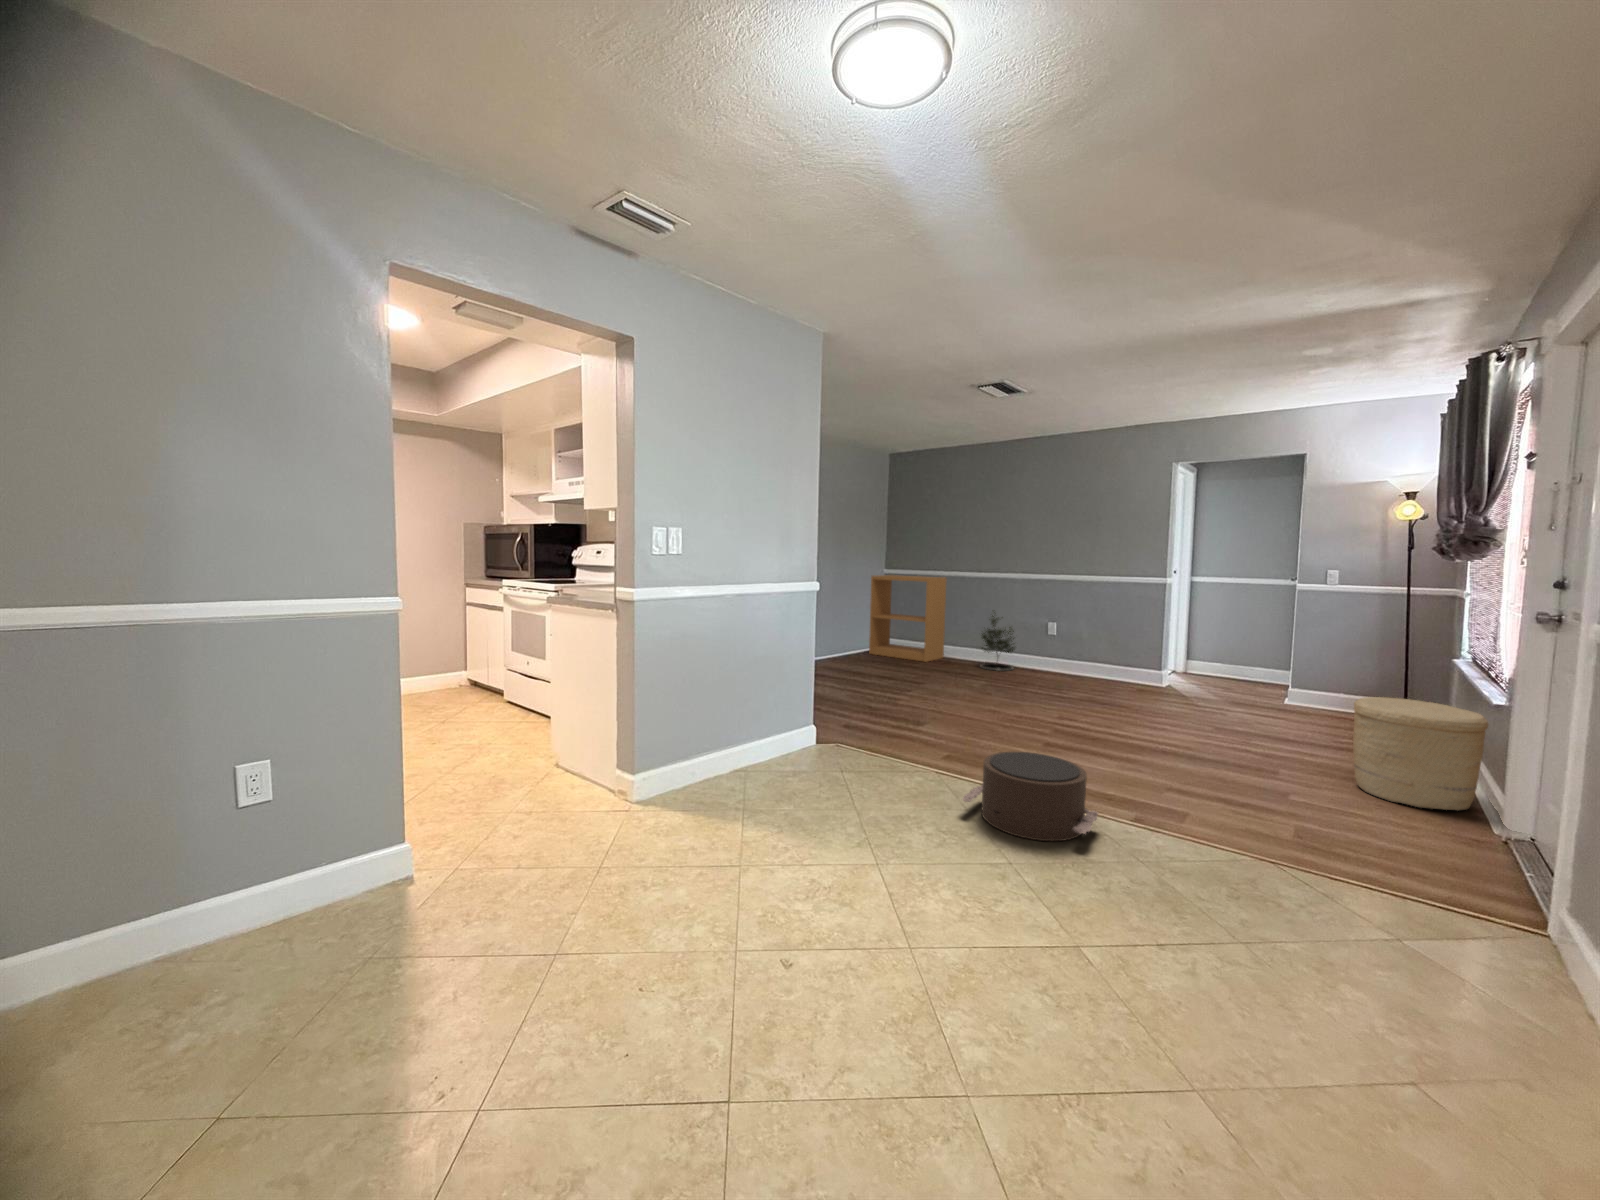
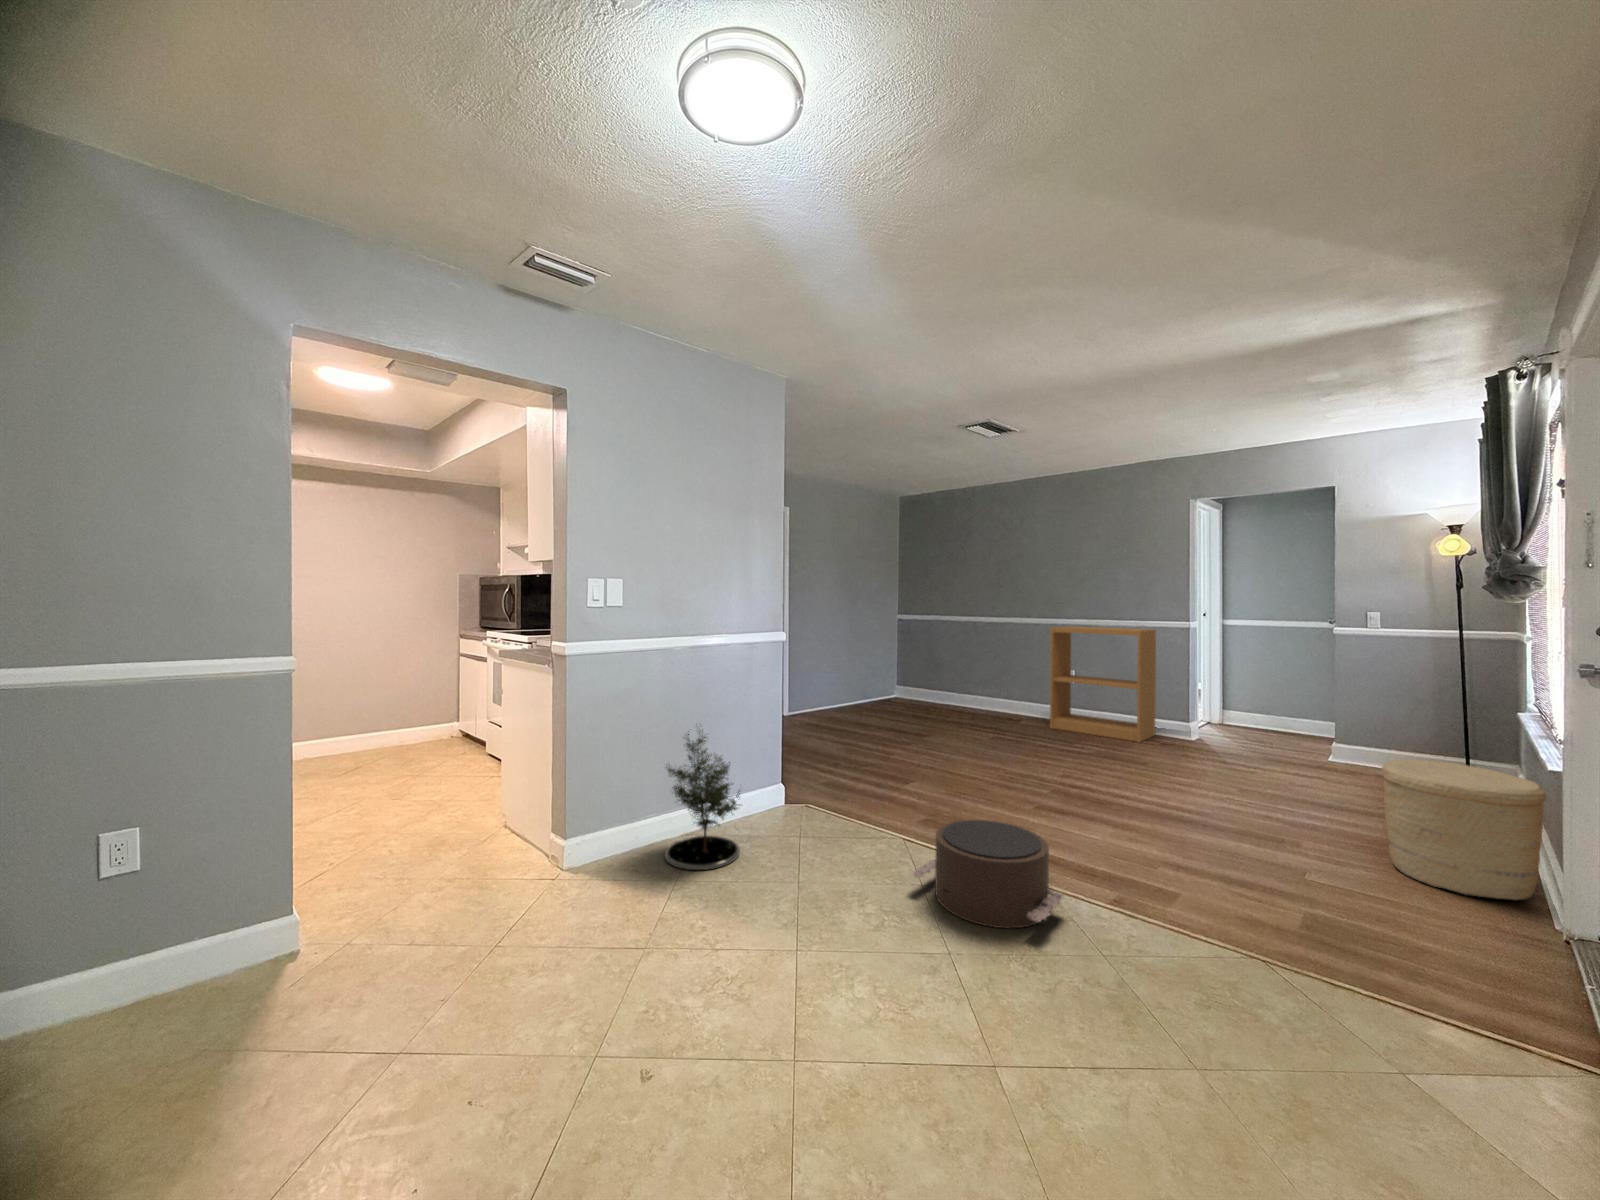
bookshelf: present [869,575,946,662] -> present [1050,626,1156,742]
potted tree: present [980,612,1015,671] -> present [665,726,740,870]

